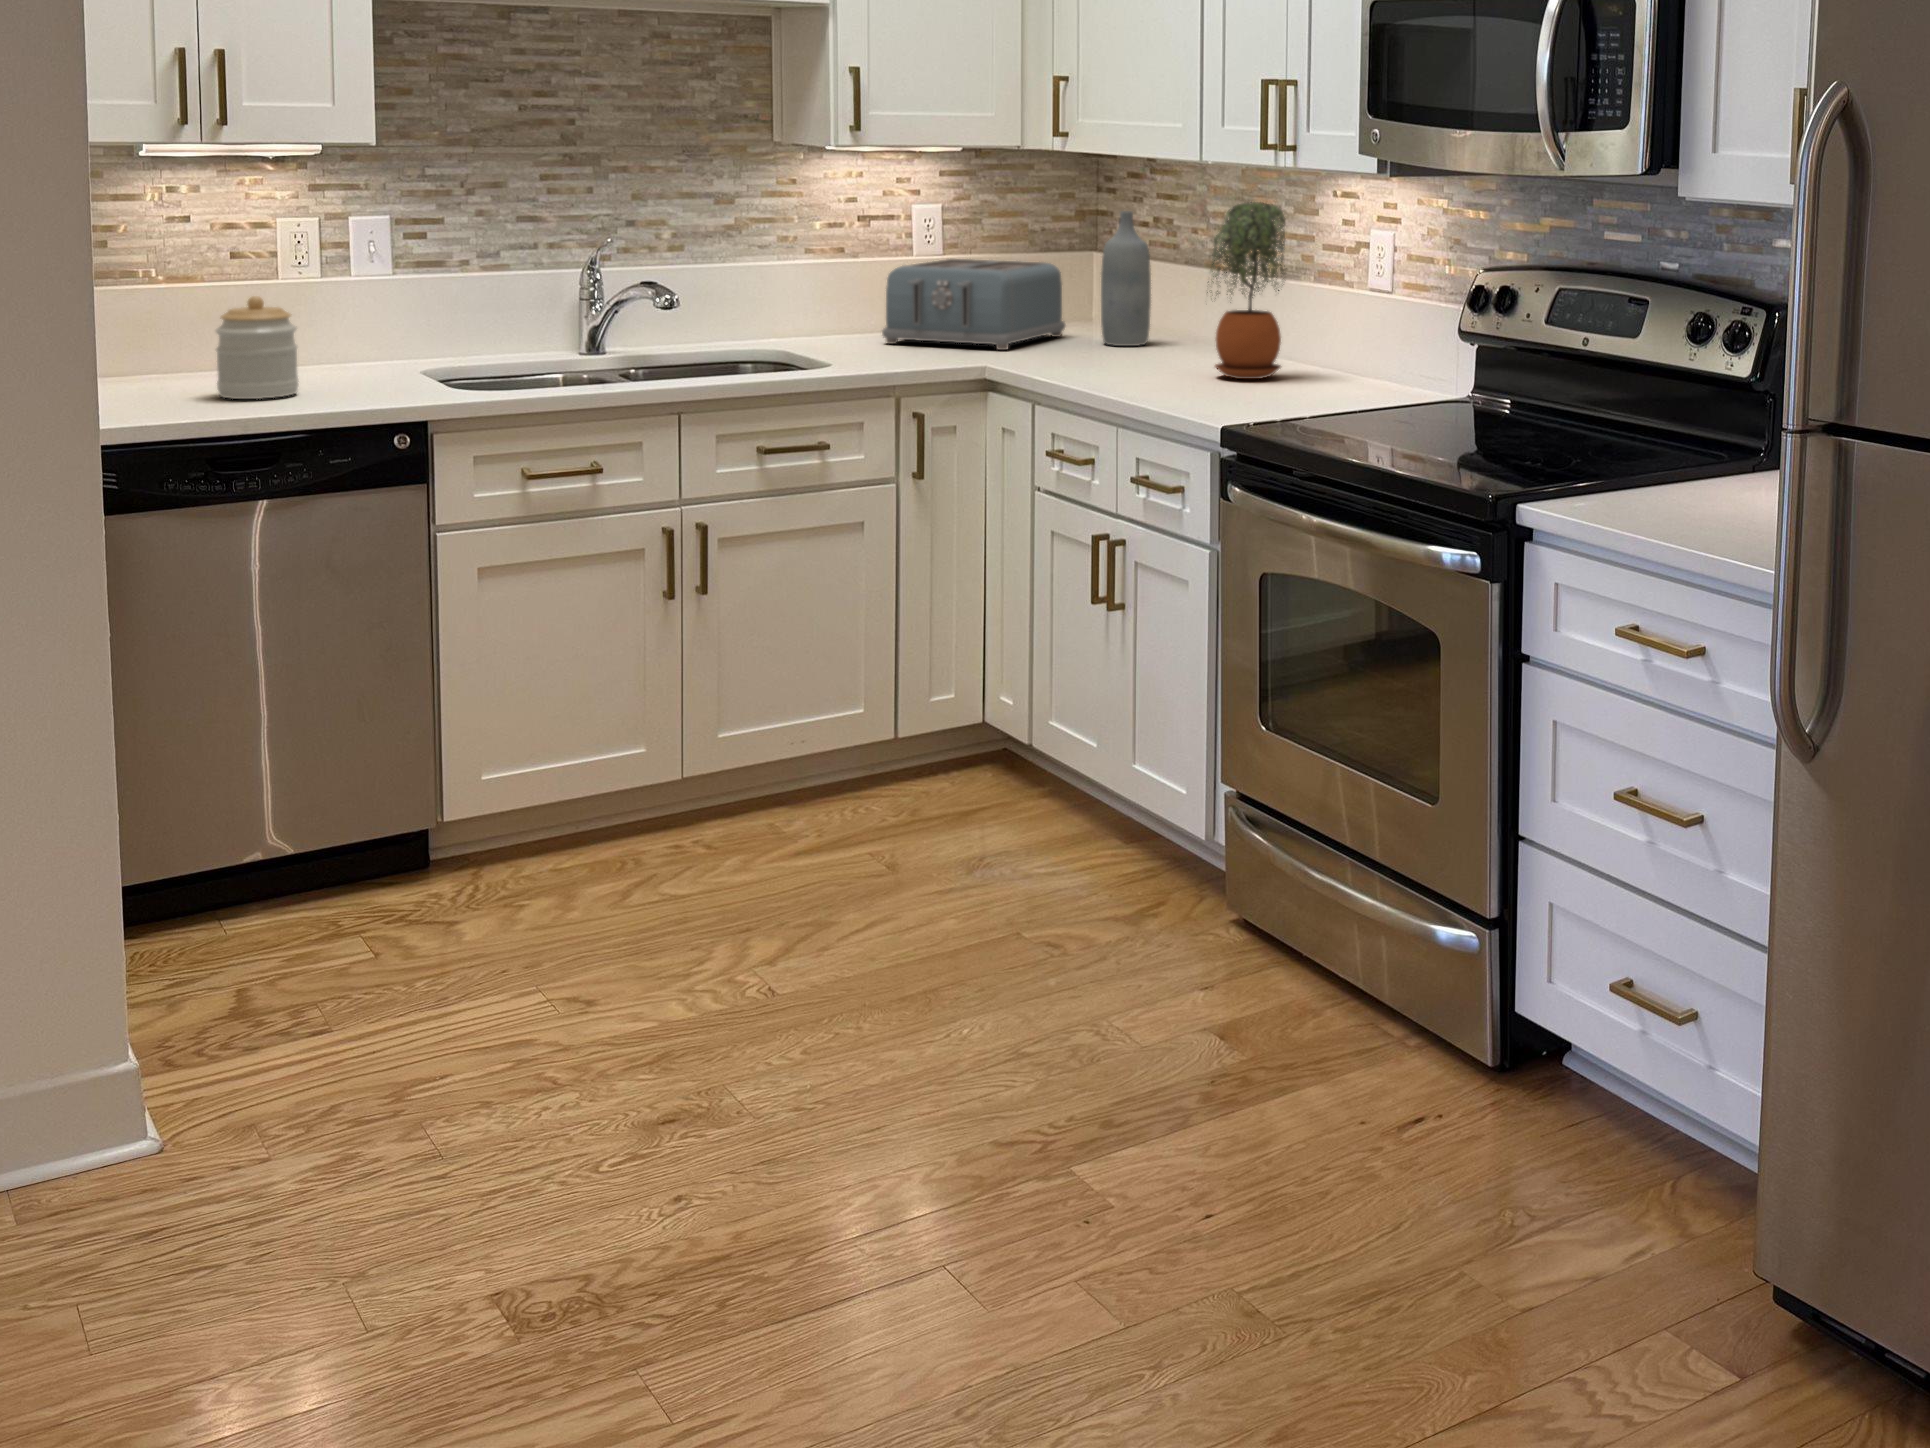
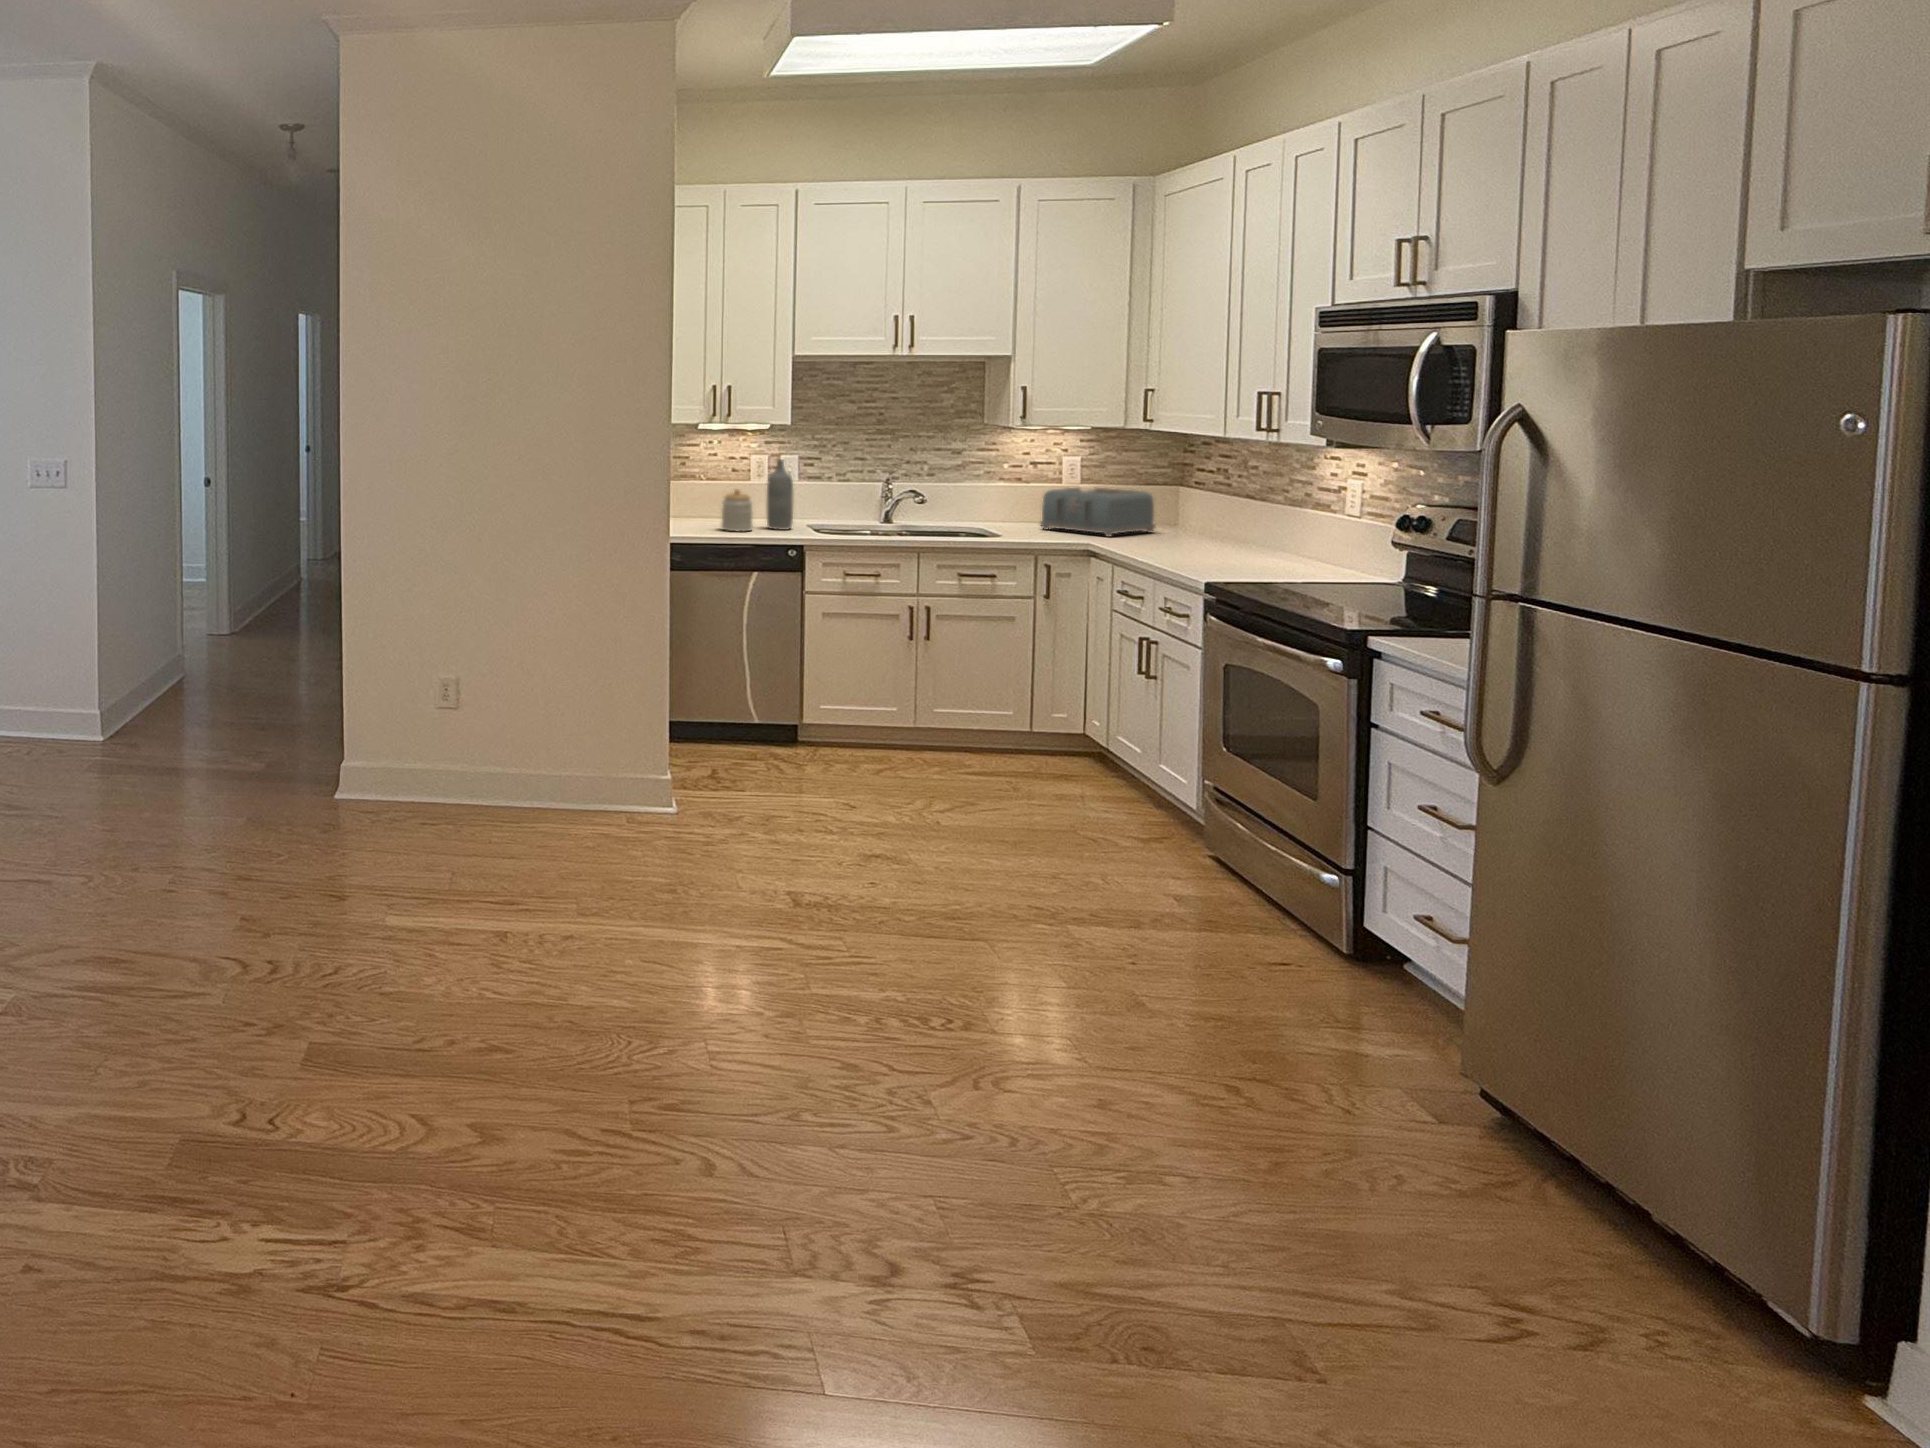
potted plant: present [1207,202,1285,379] -> none [1226,461,1284,562]
bottle: present [1101,211,1151,346] -> present [766,459,793,530]

